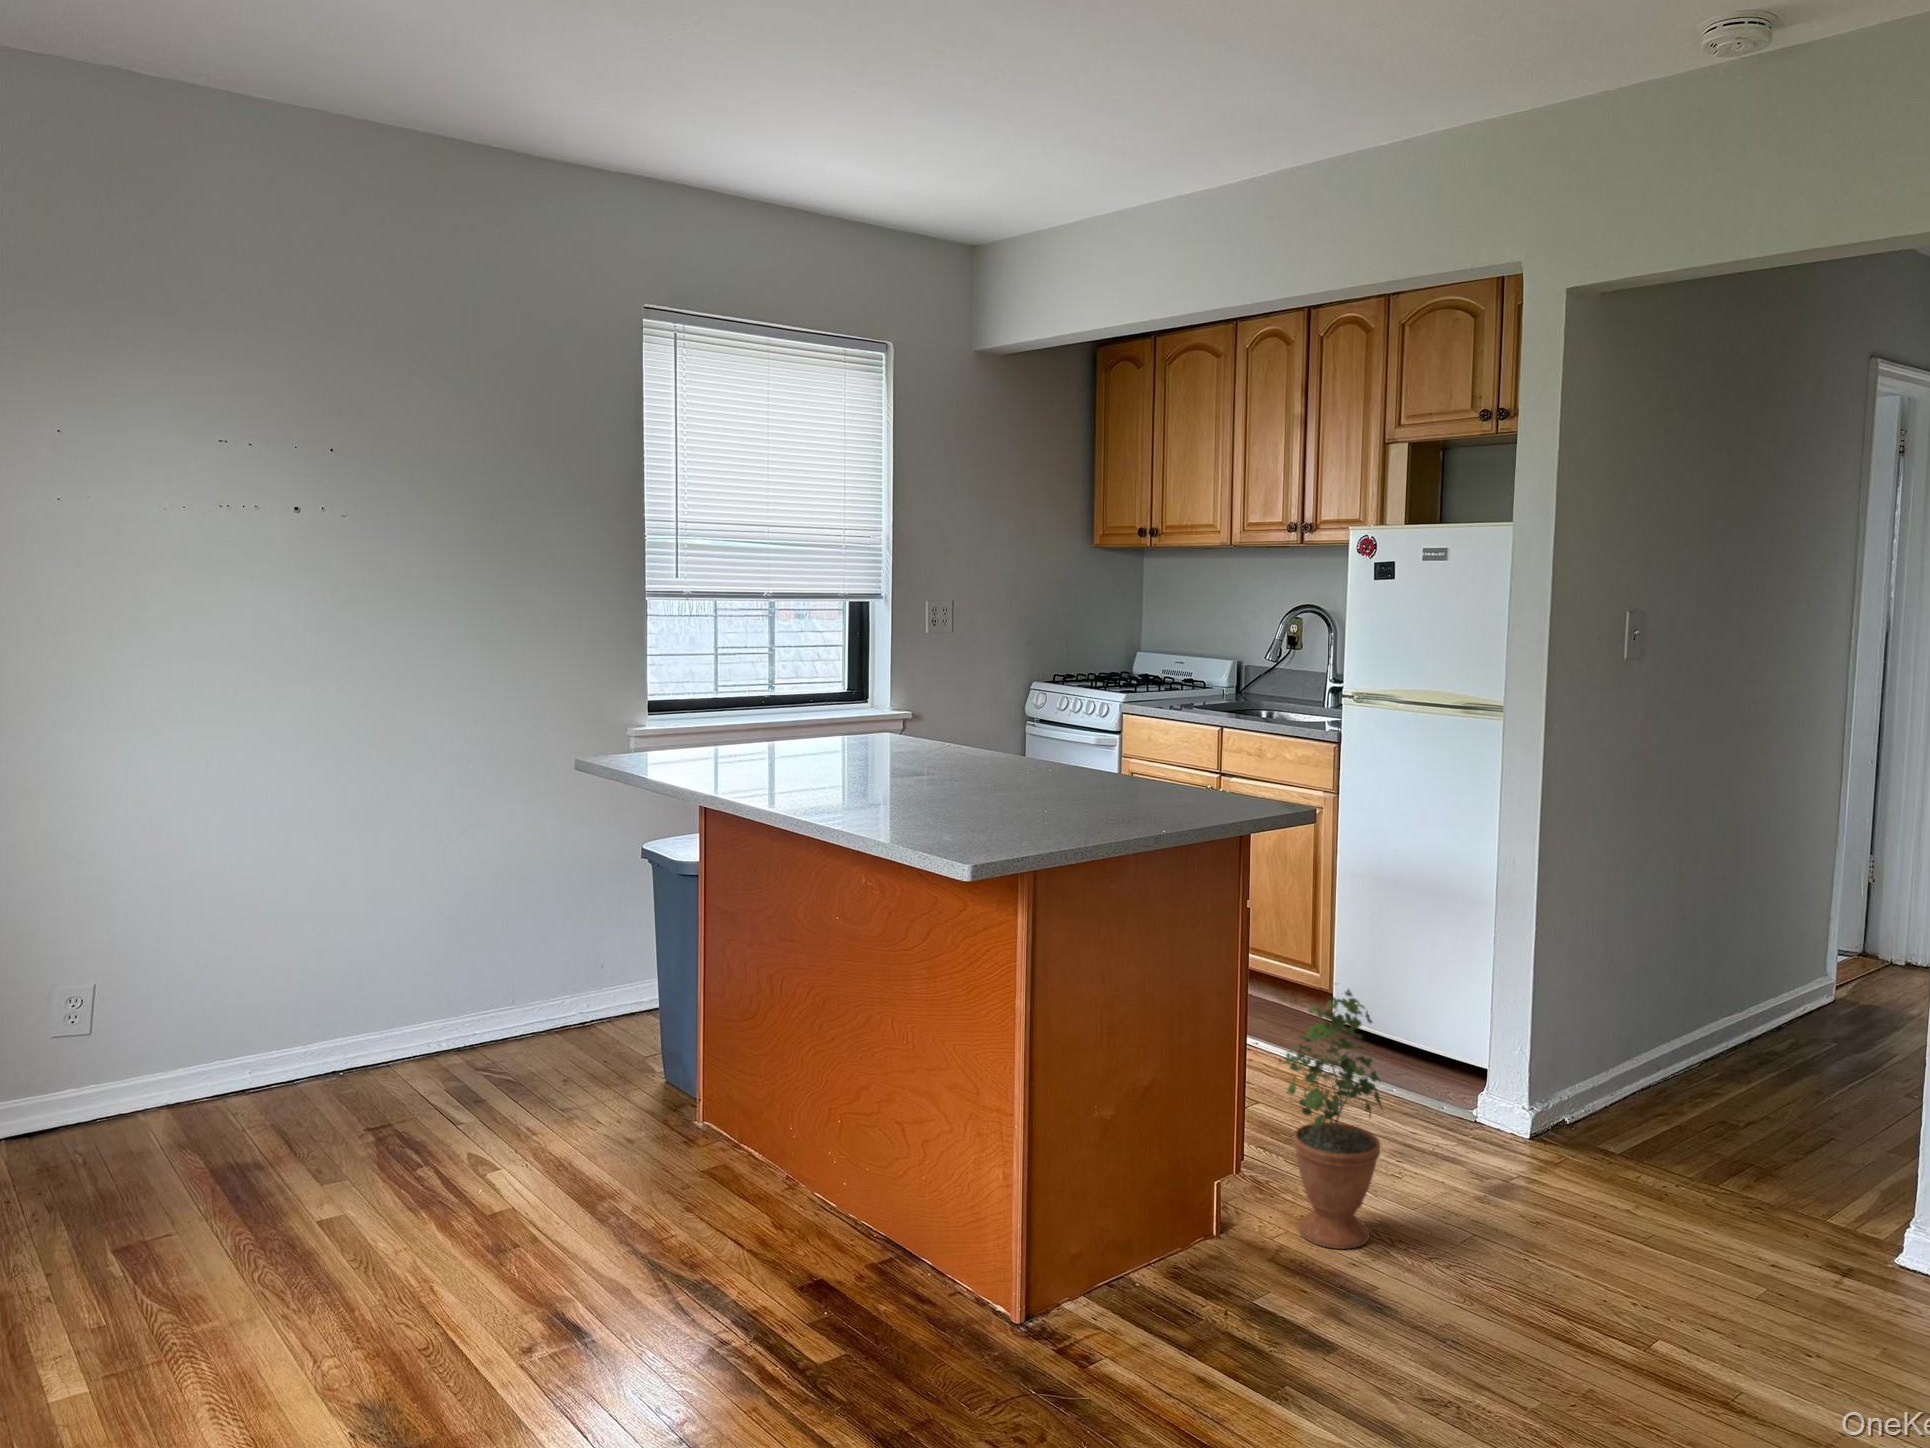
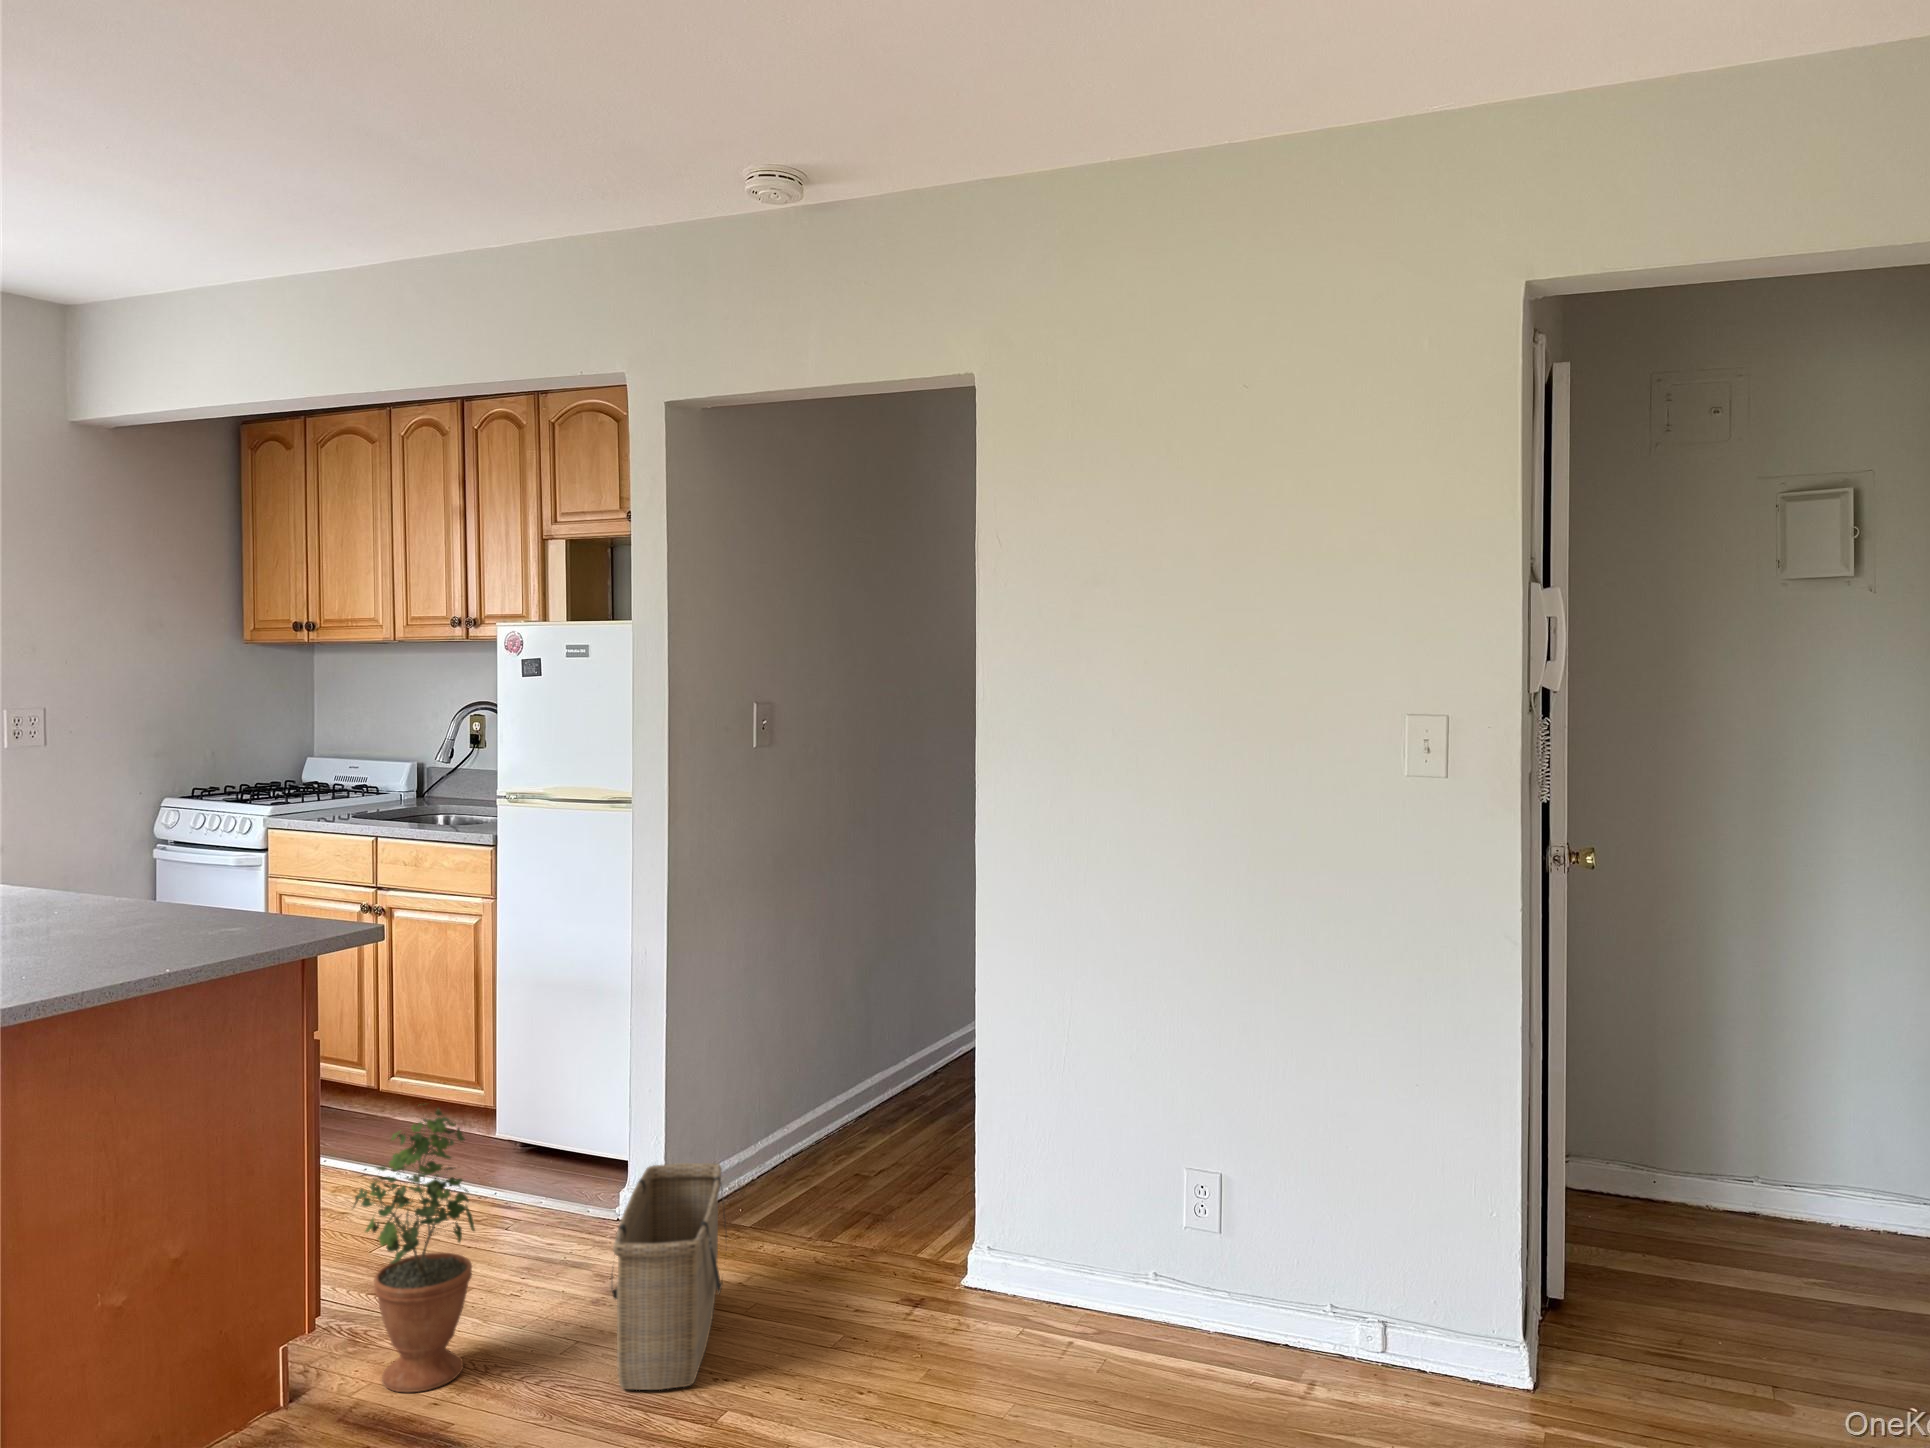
basket: none [1516,1076,1633,1305] -> present [612,1163,725,1390]

